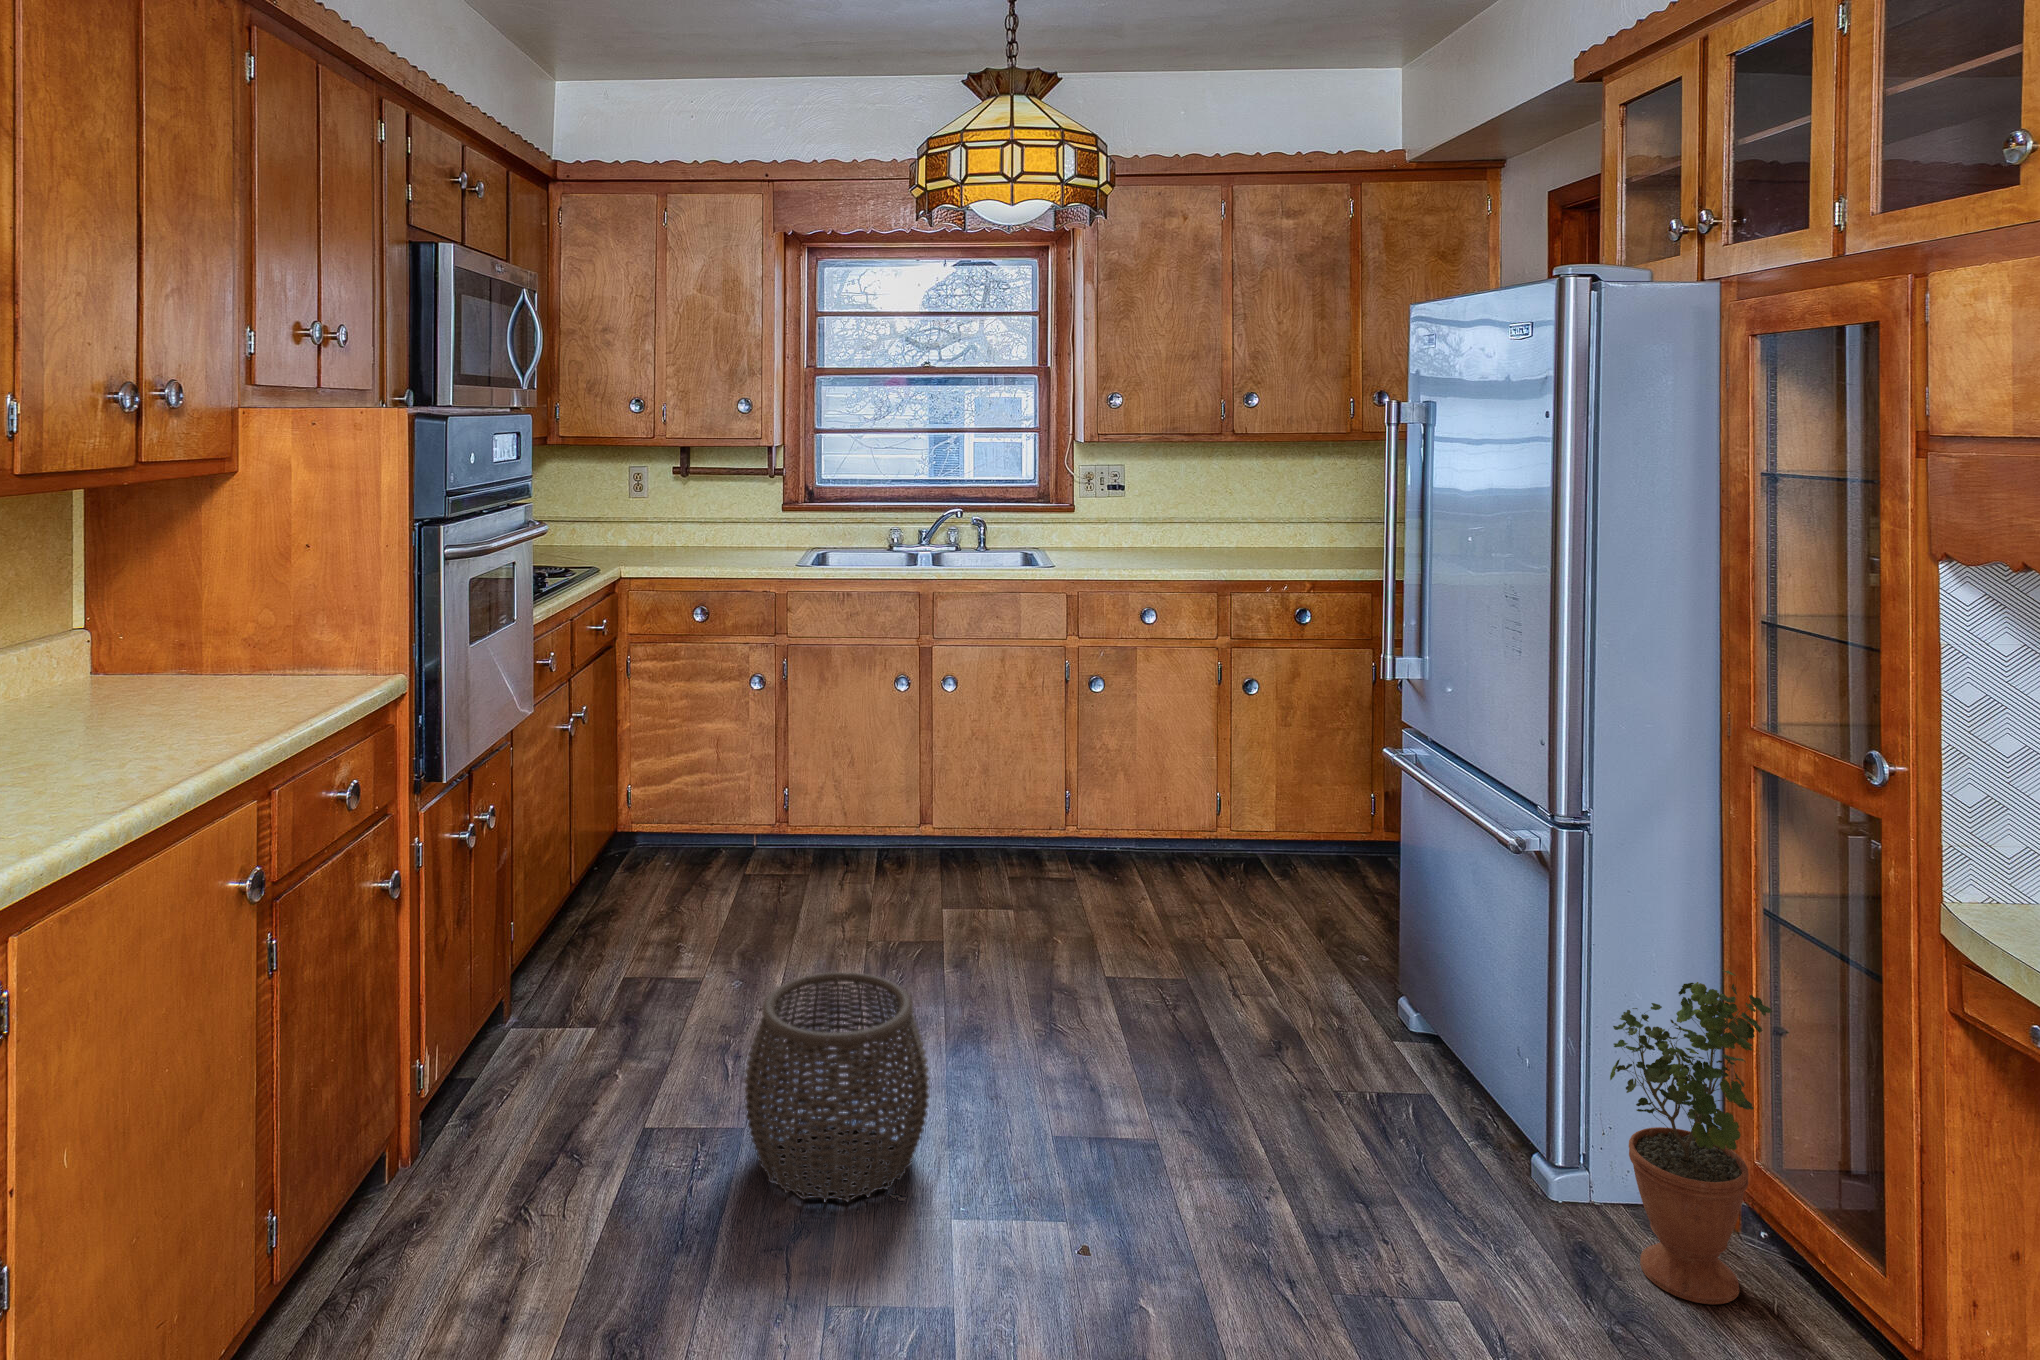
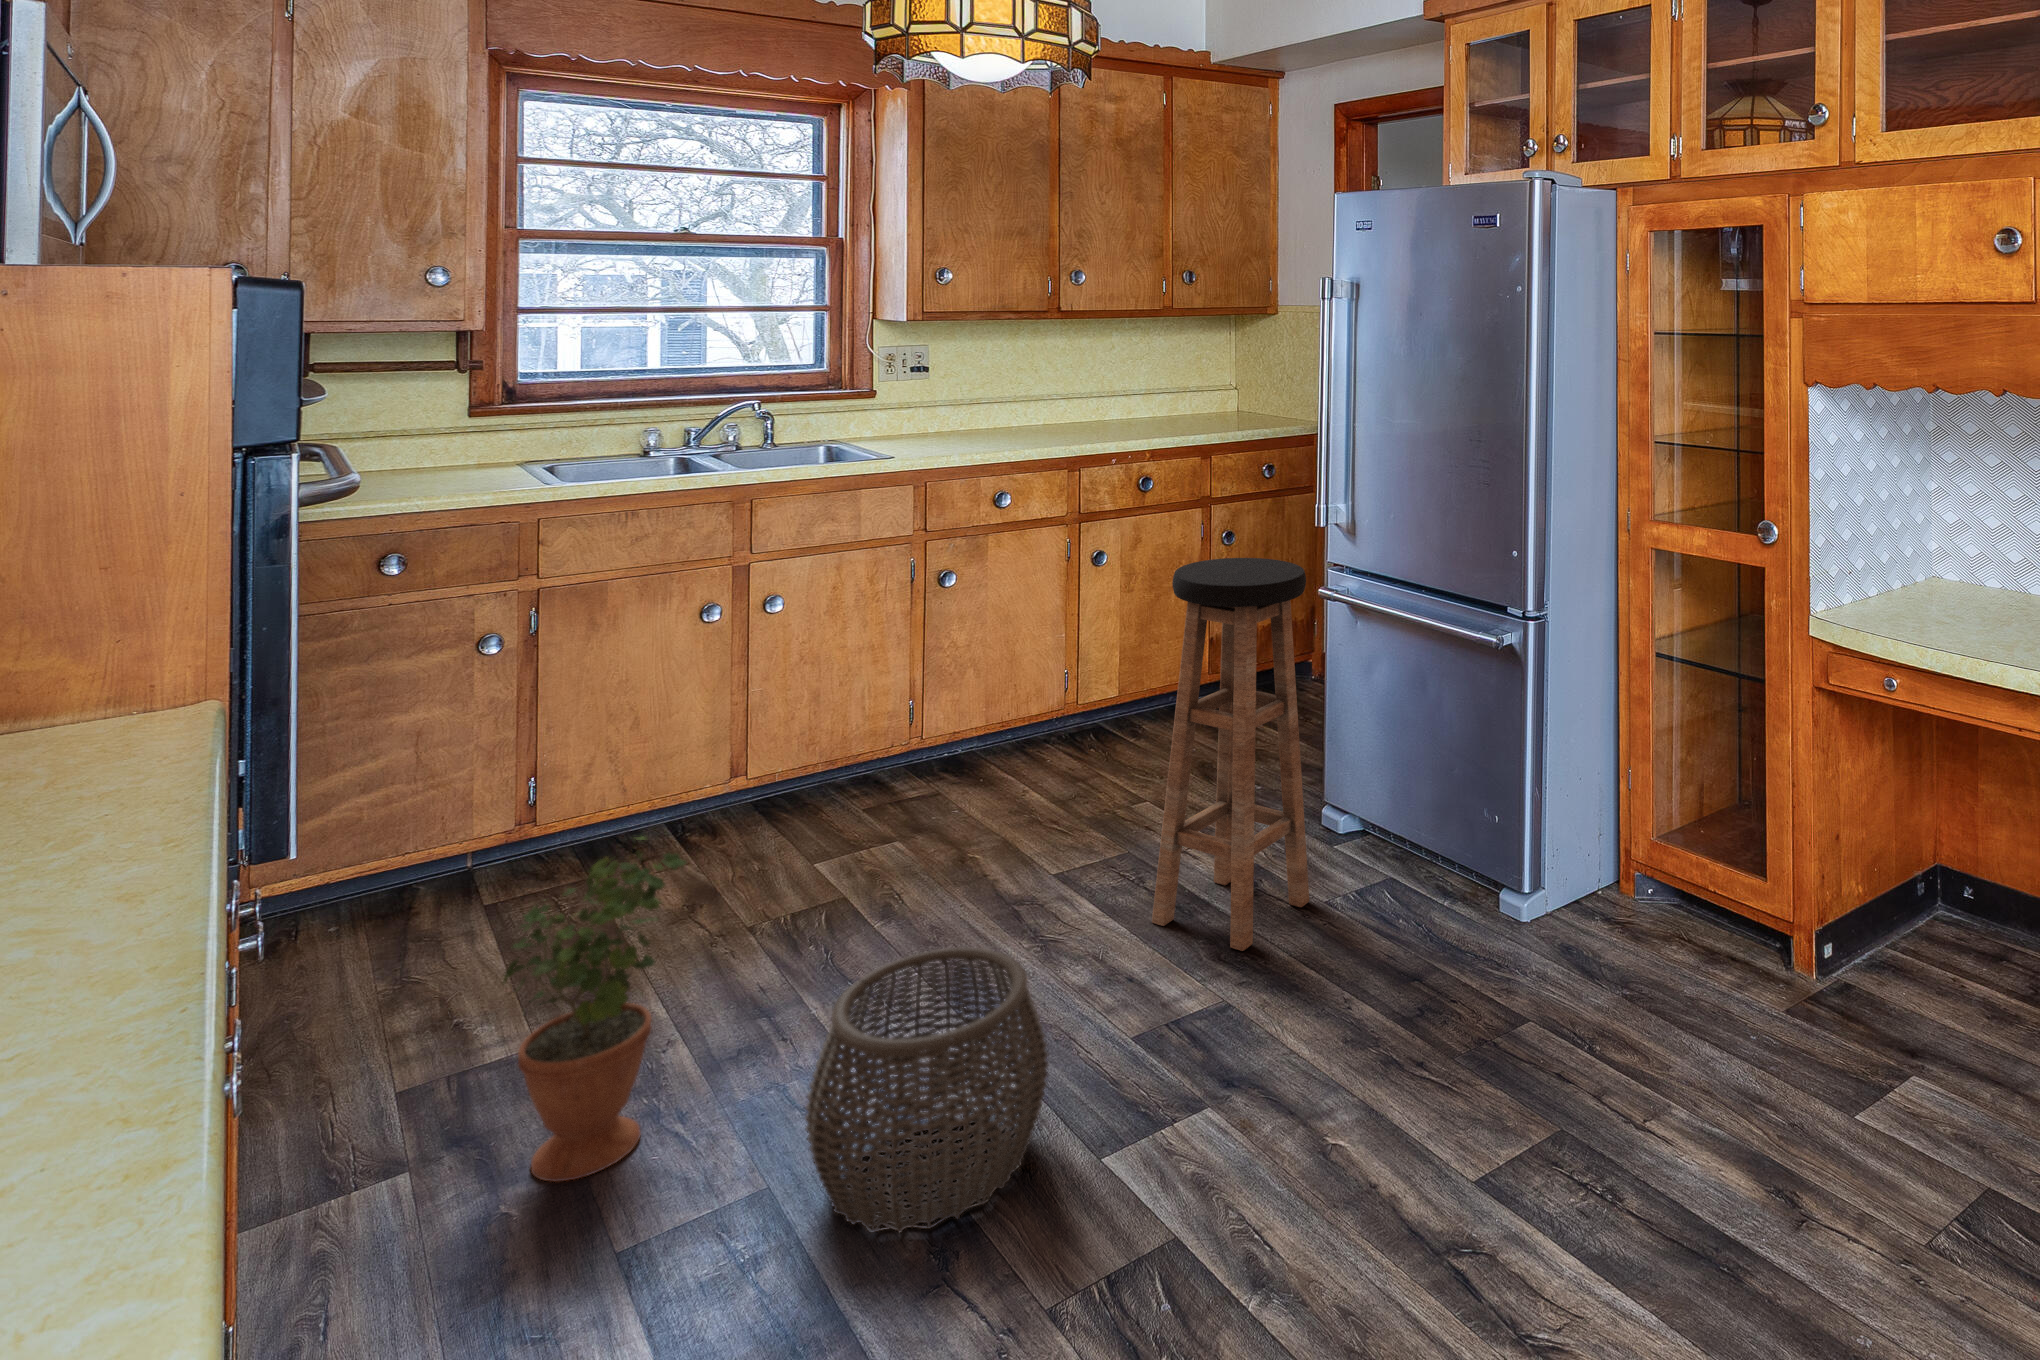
bar stool: none [1152,681,1317,1104] -> present [1152,558,1309,951]
potted plant: present [1610,970,1772,1305] -> present [503,837,686,1182]

